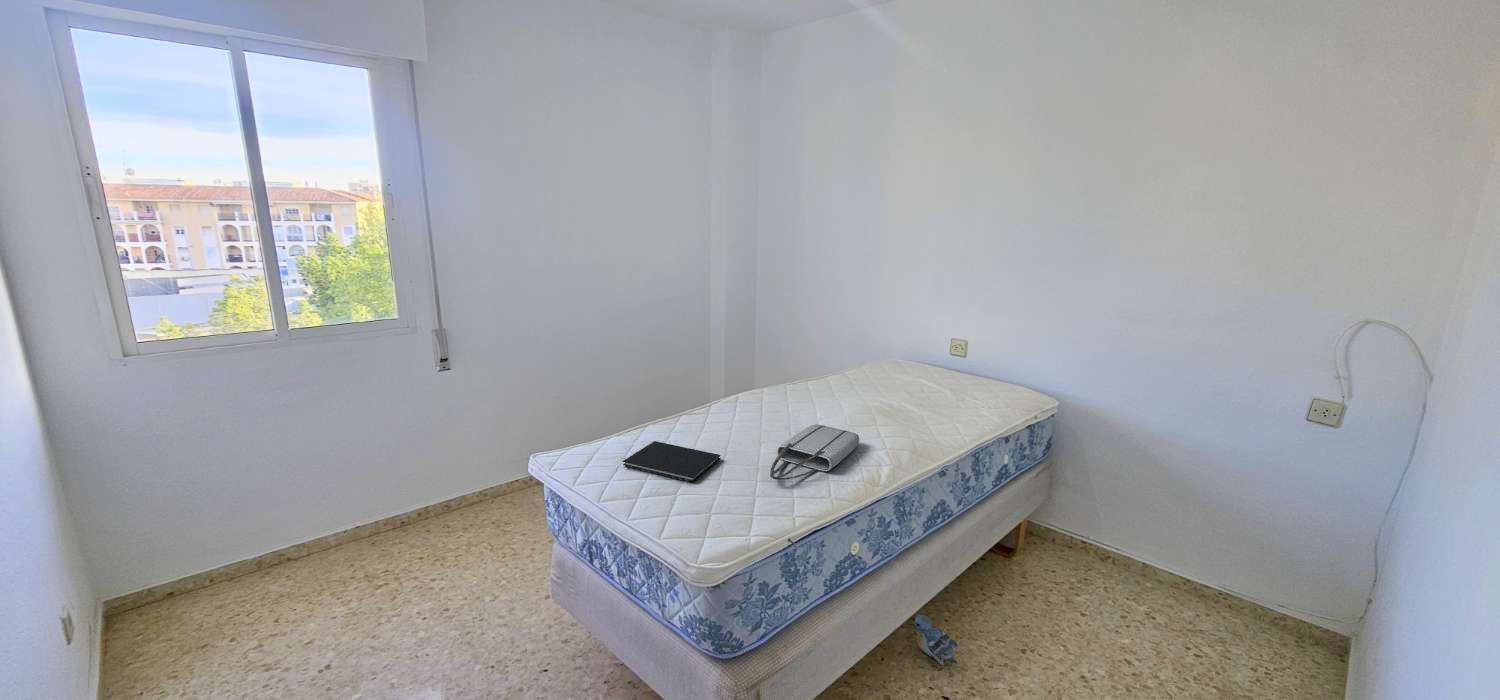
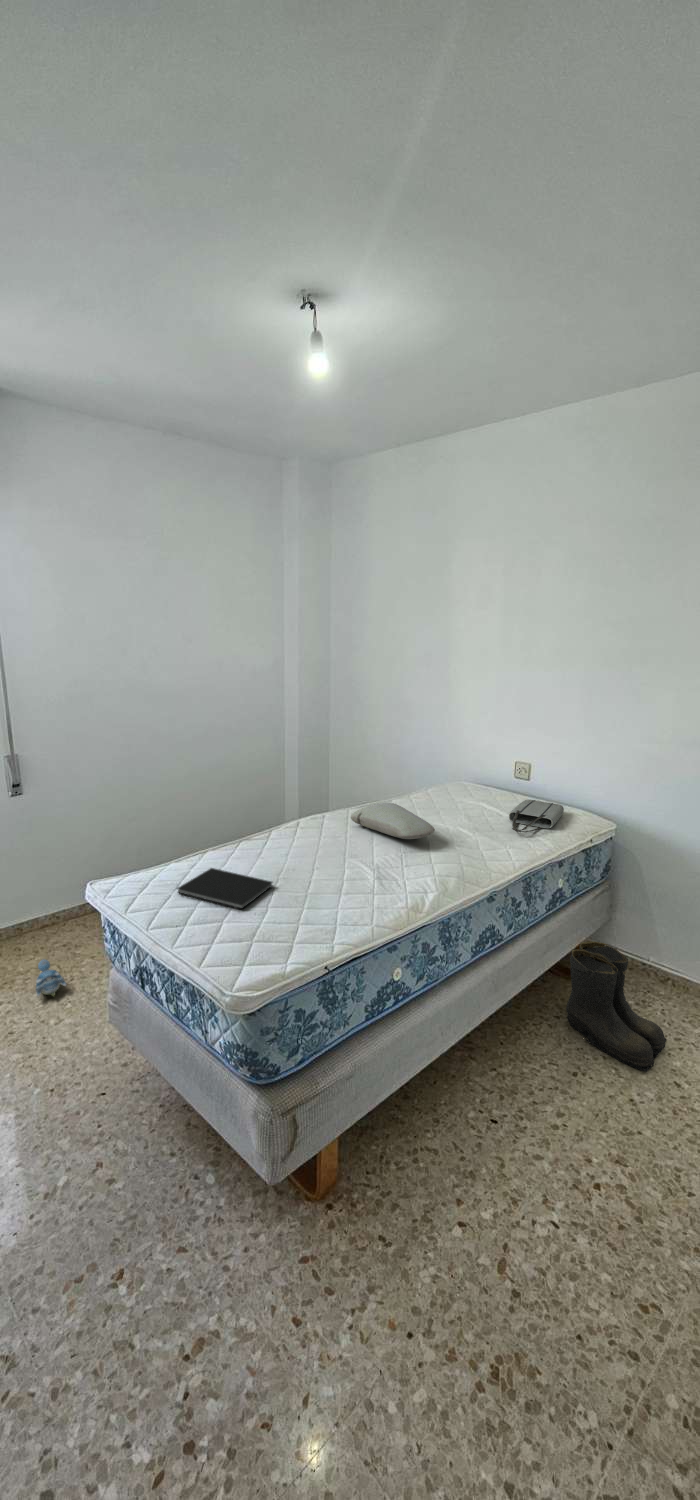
pillow: none [789,377,879,413] -> present [351,803,435,839]
tote bag: present [770,424,859,480] -> present [509,800,564,832]
boots: none [1010,518,1114,649] -> present [566,941,666,1072]
plush toy: present [914,615,961,665] -> present [36,960,67,997]

